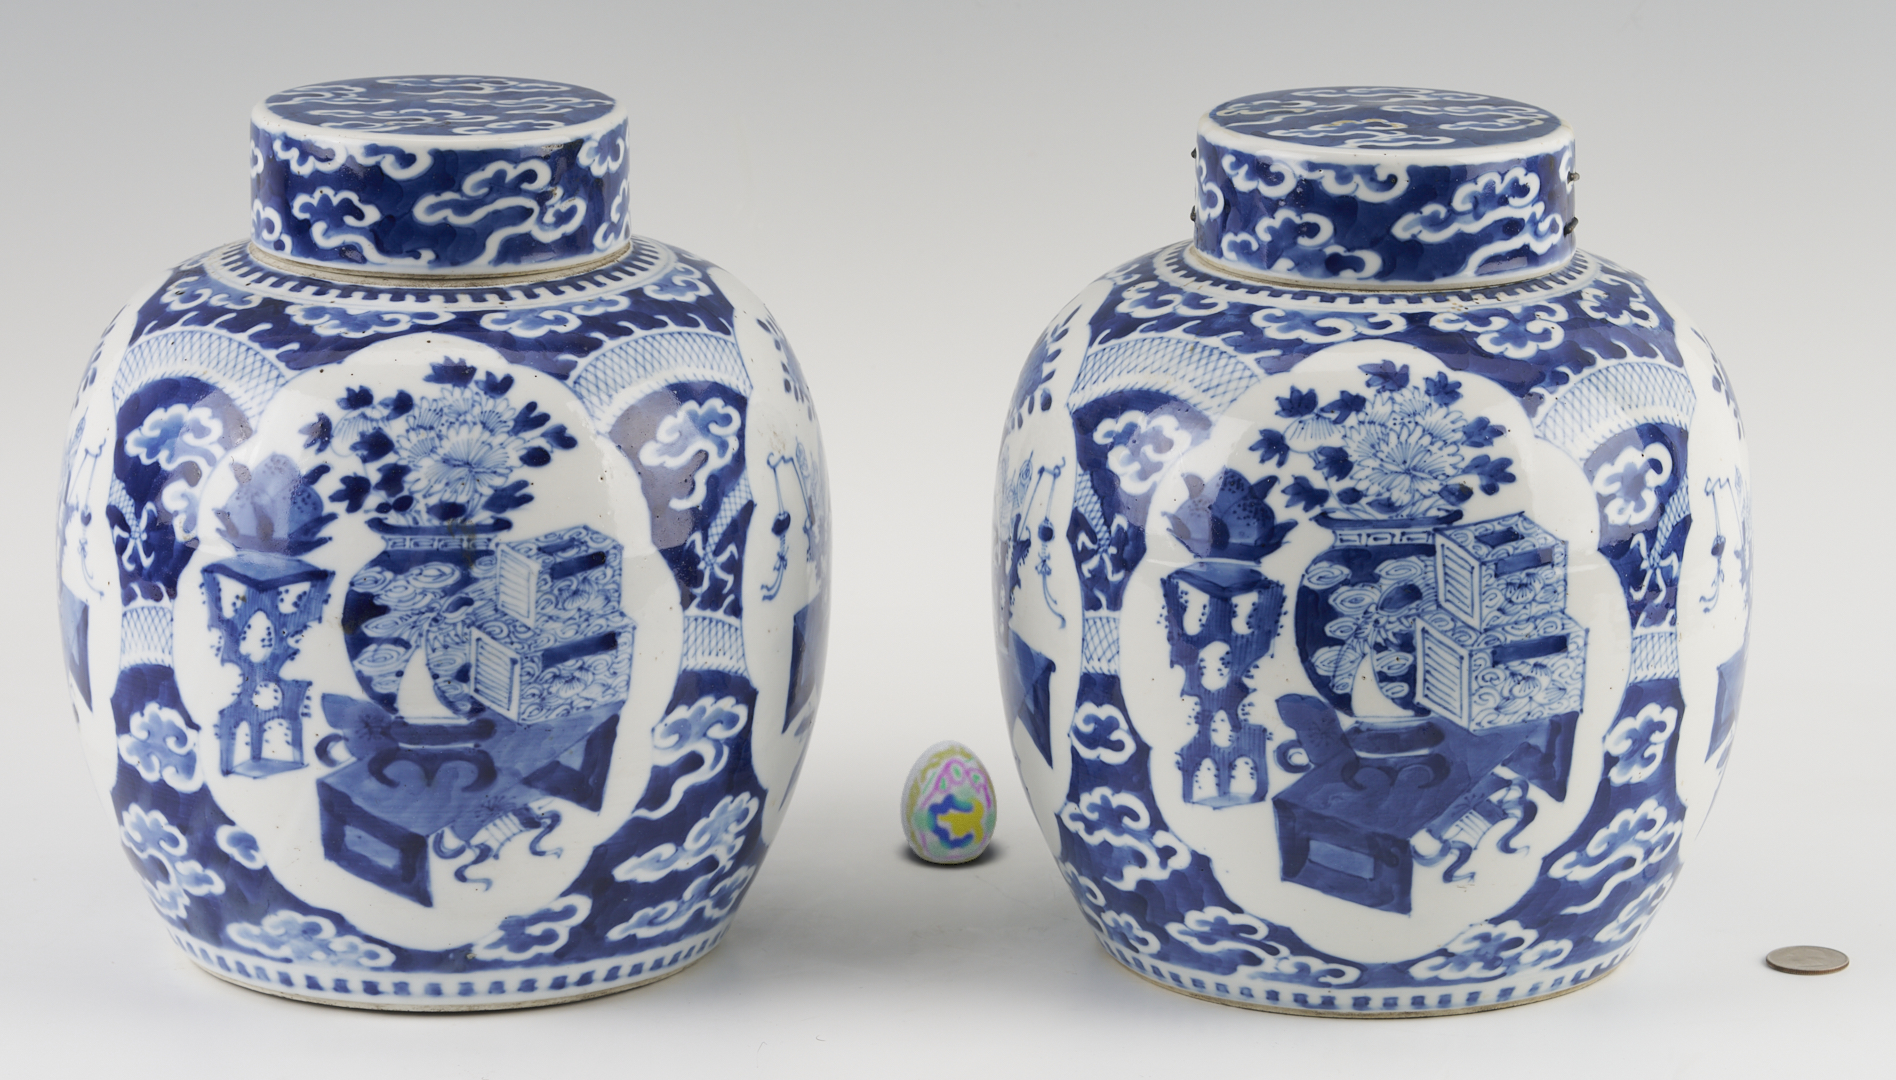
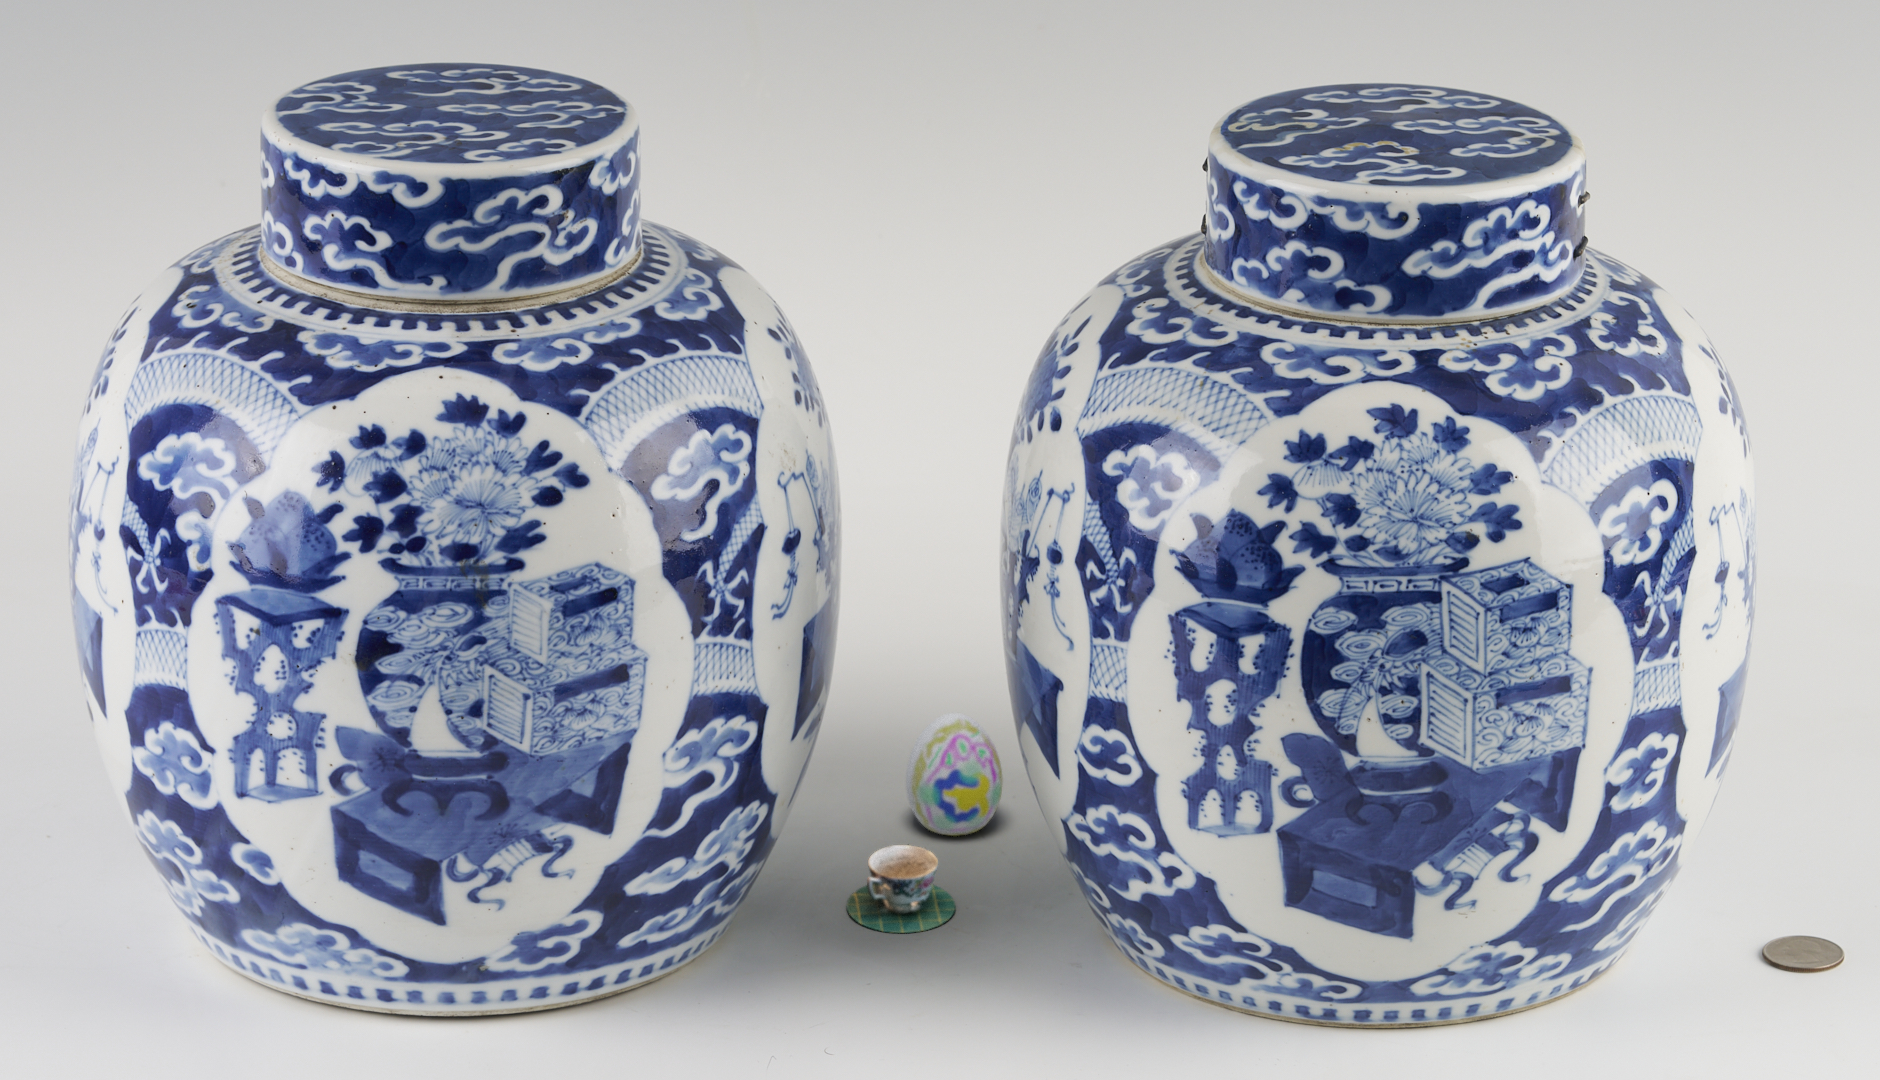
teacup: none [840,860,950,944] -> present [847,844,955,933]

